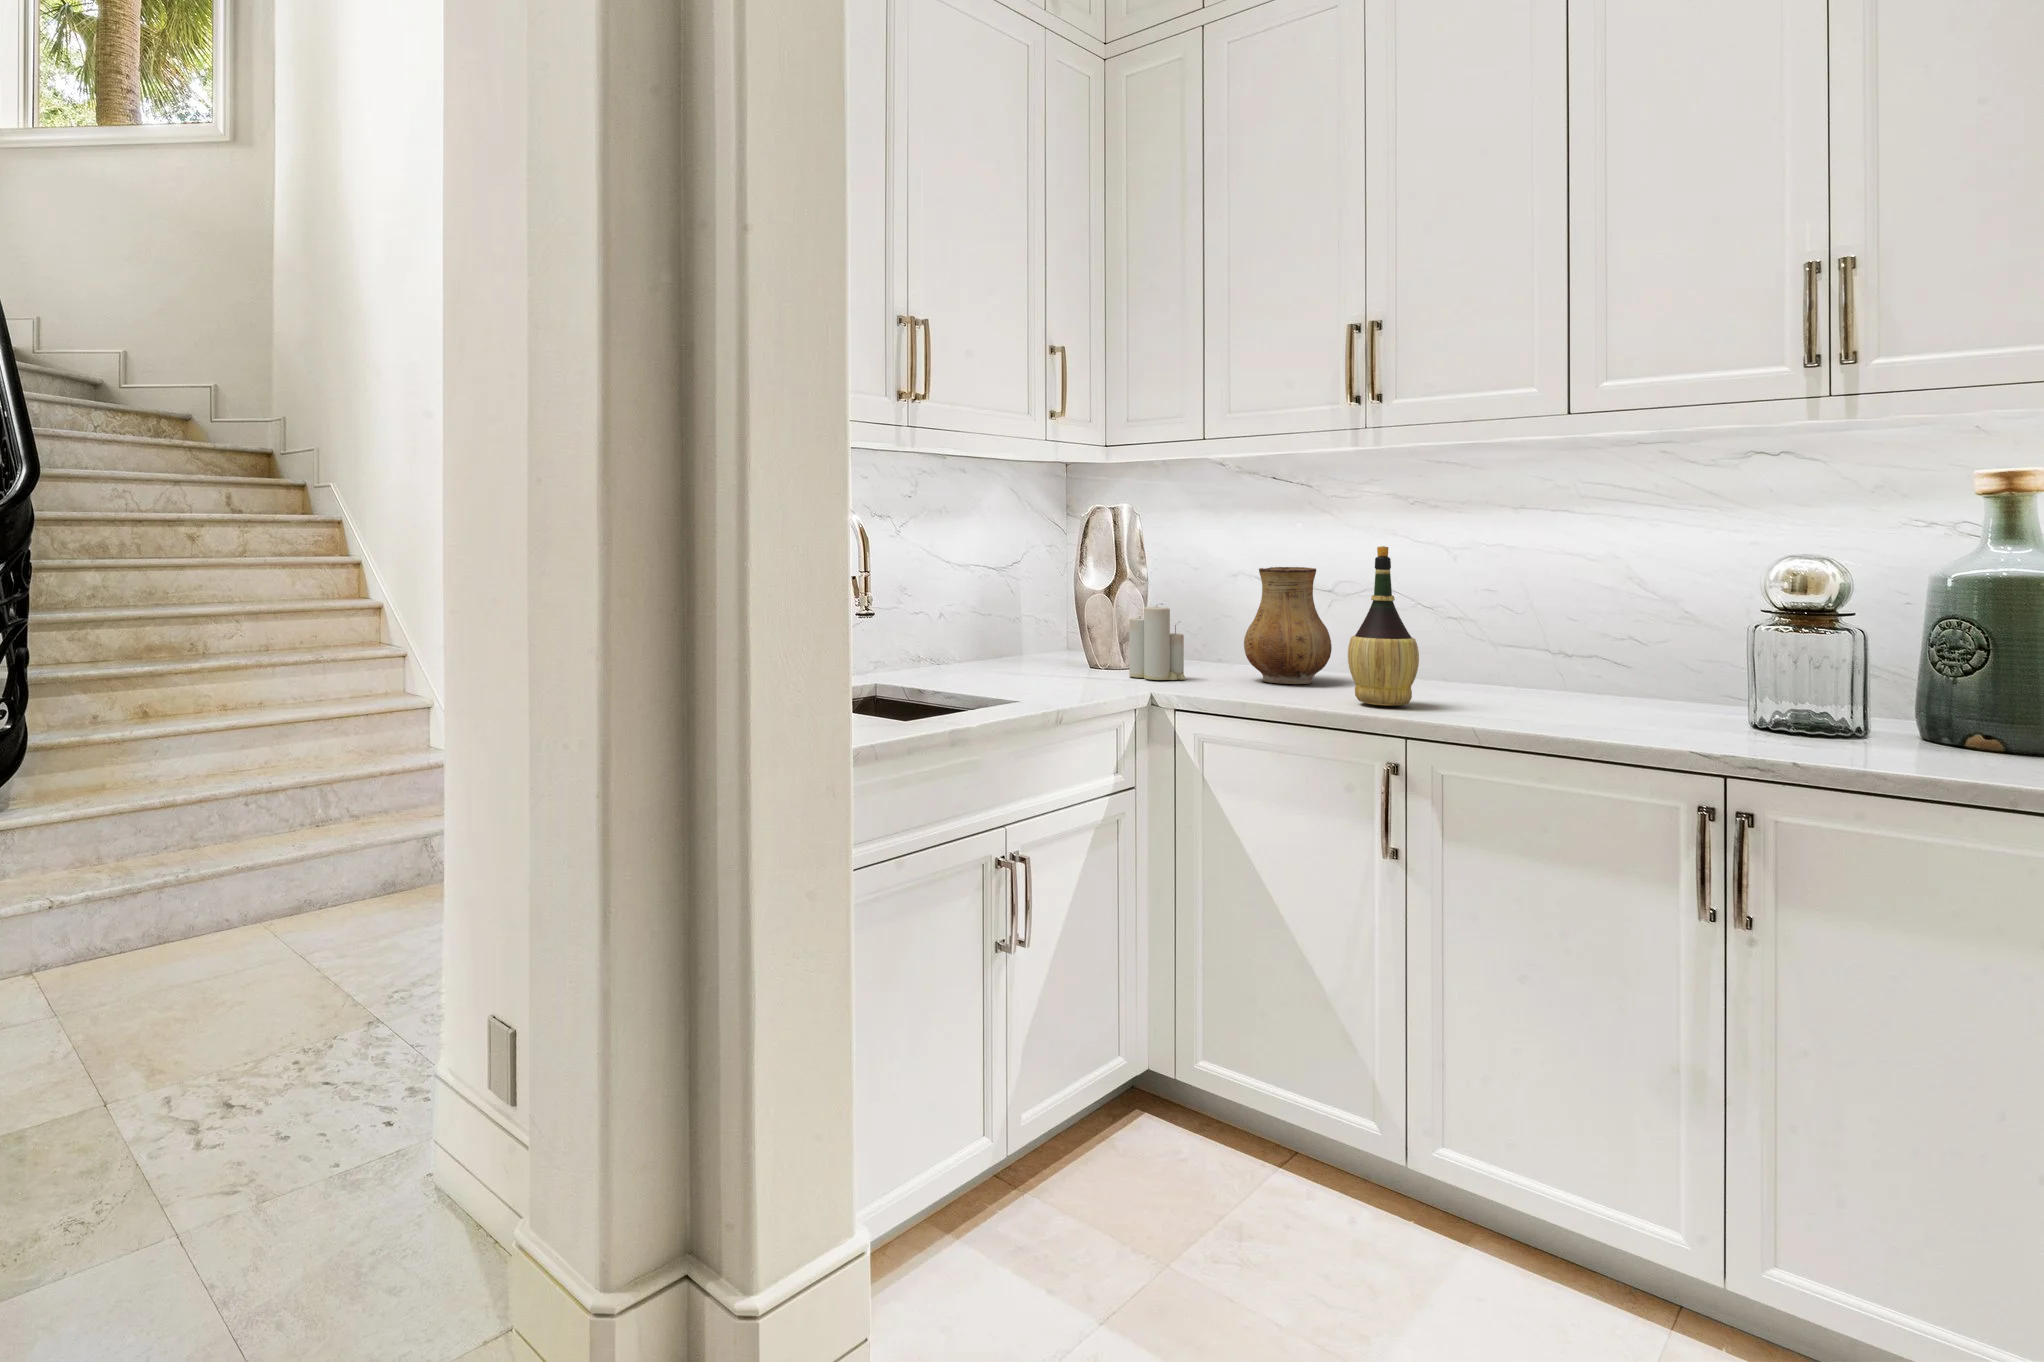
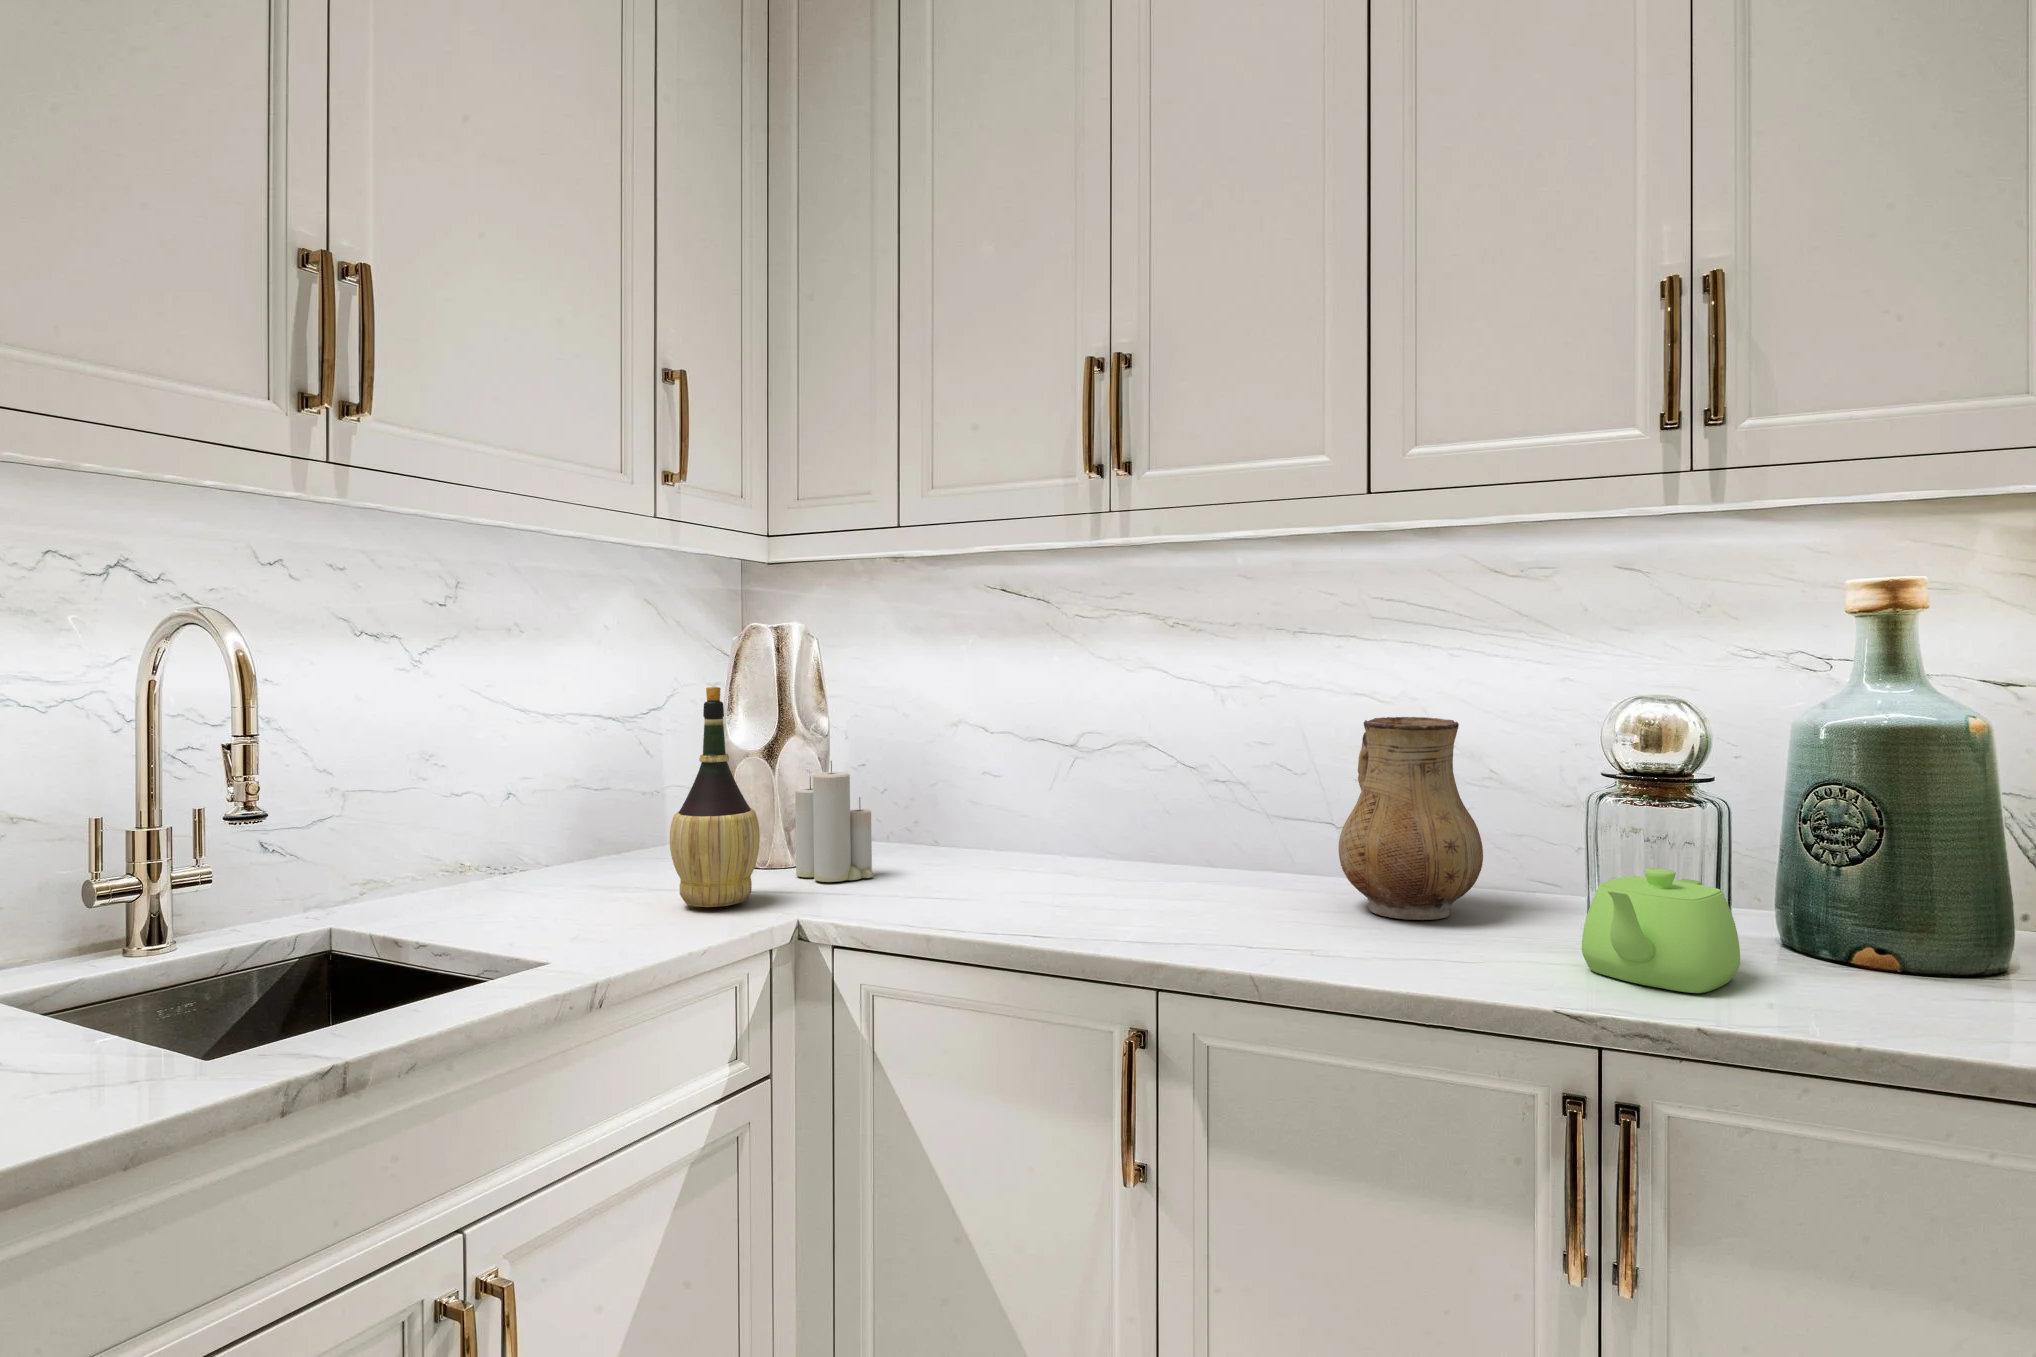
wine bottle: present [1348,546,1419,706] -> present [670,687,760,907]
ceramic pitcher: present [1244,567,1332,684] -> present [1339,717,1483,920]
teapot: none [1731,671,1857,750] -> present [1582,868,1740,993]

